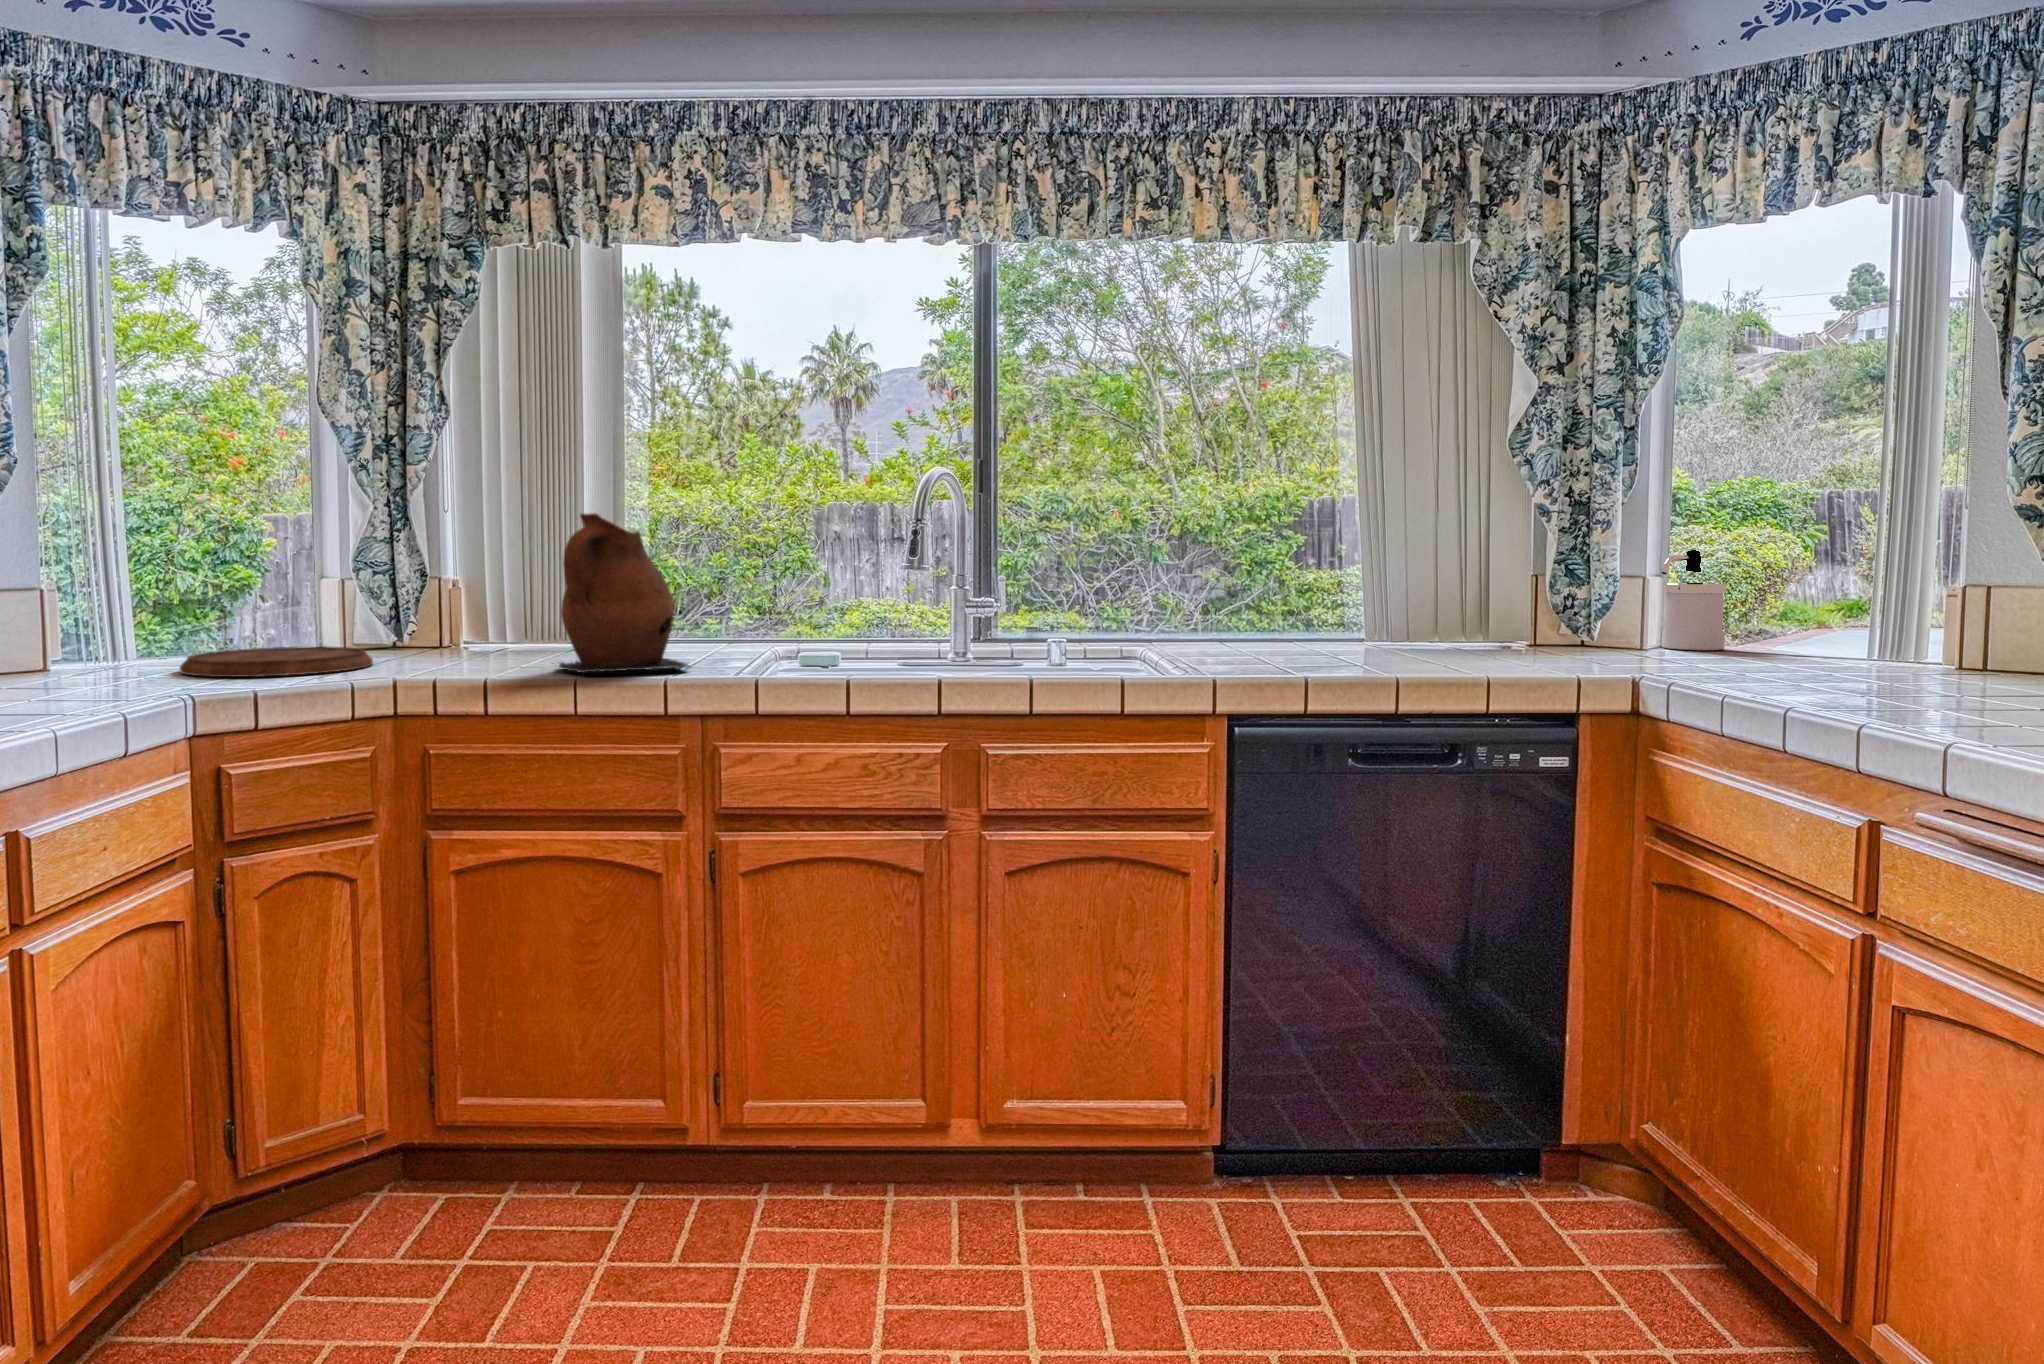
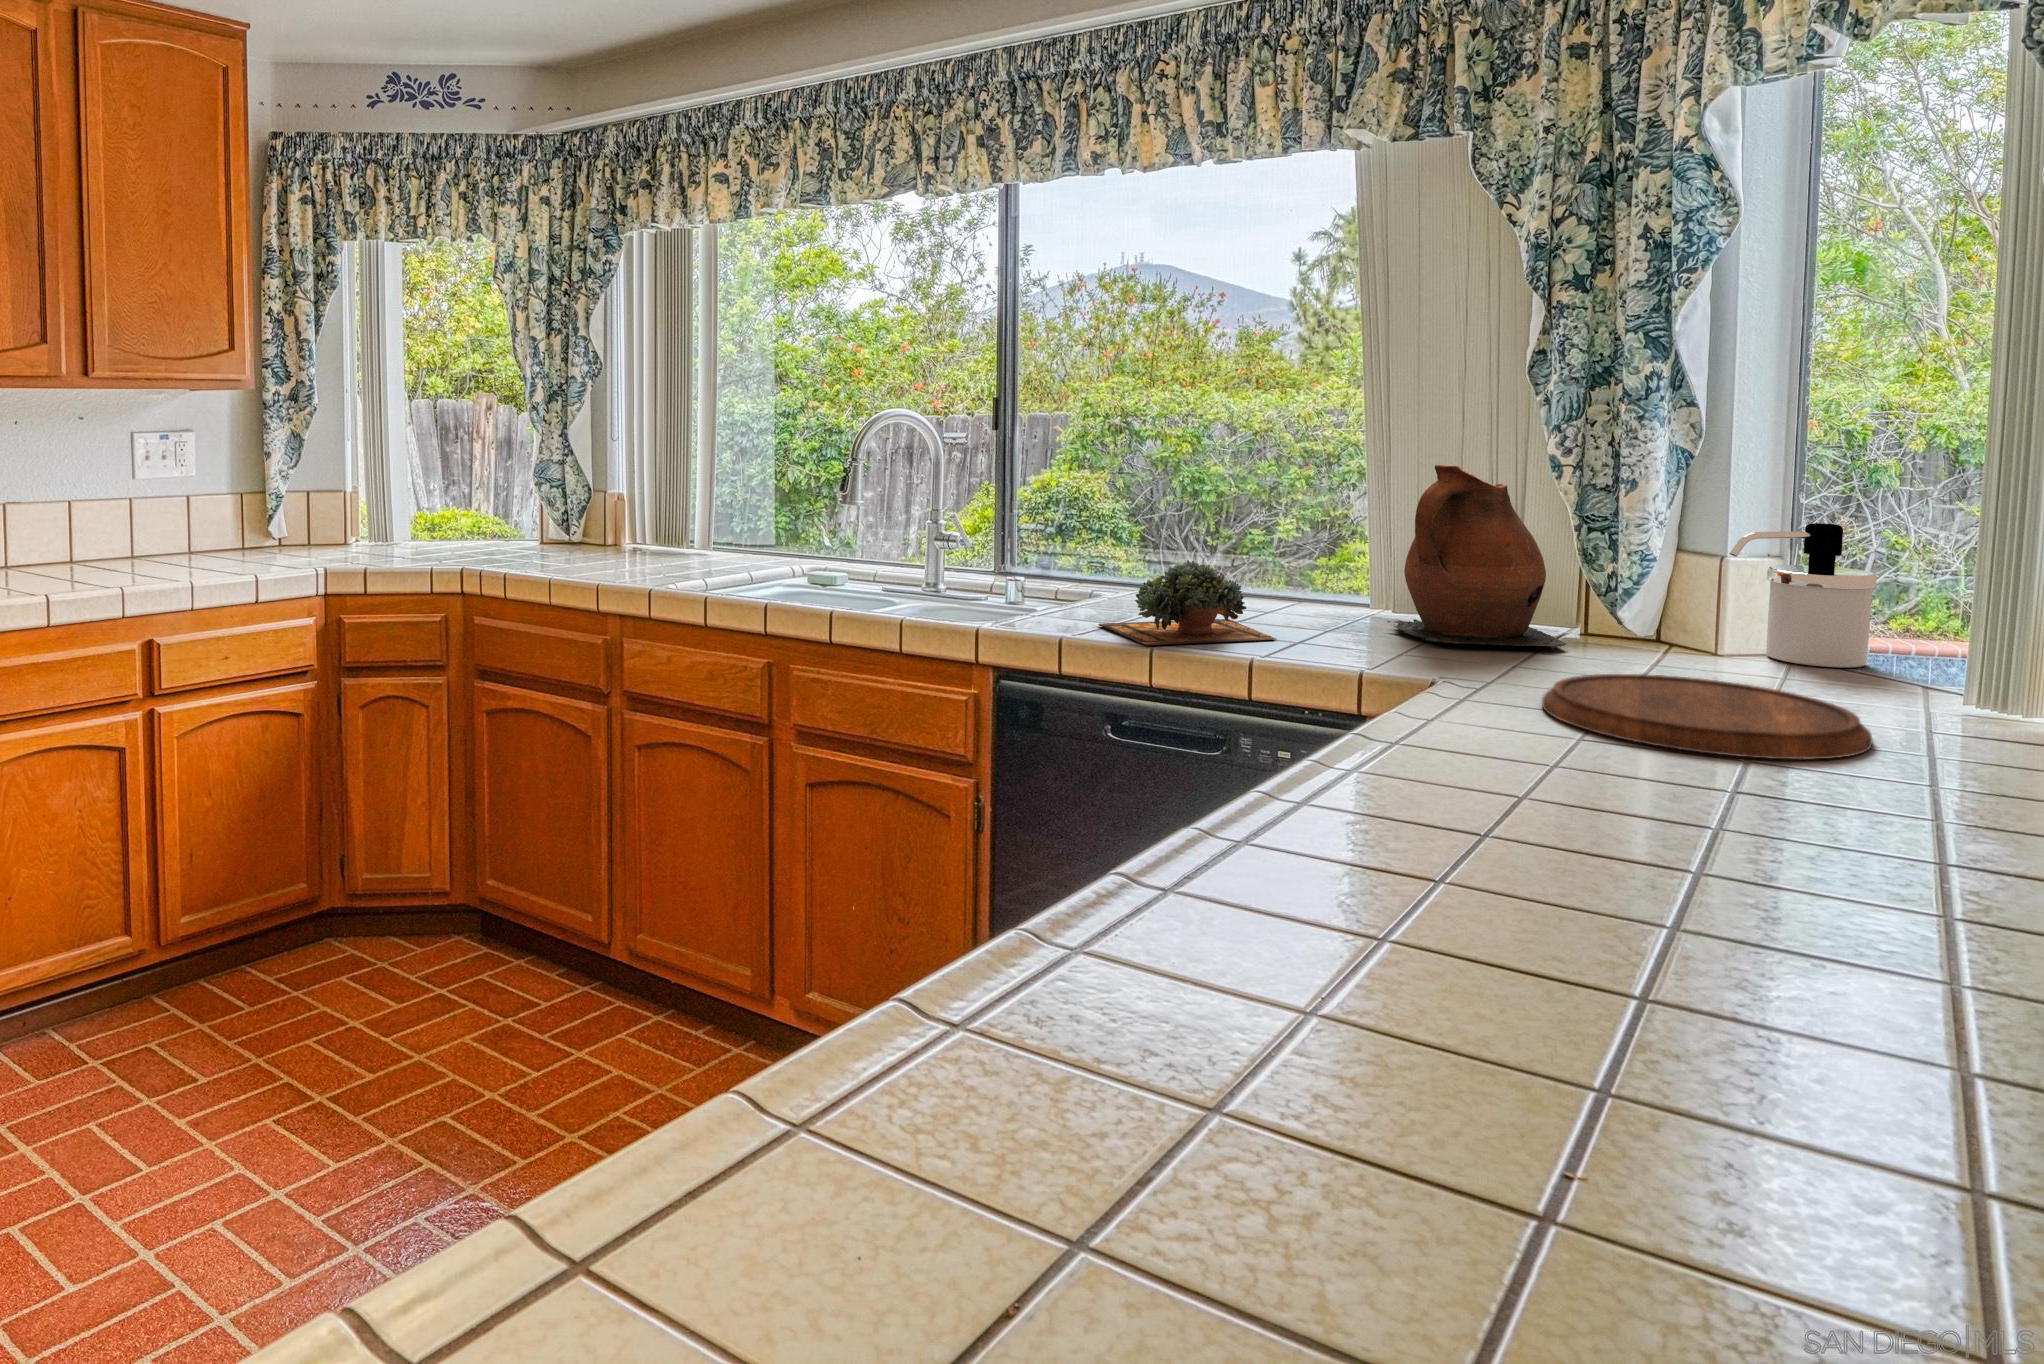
ceramic pitcher: present [552,513,689,672] -> present [1387,465,1566,650]
succulent plant: none [1257,599,1406,674] -> present [1099,560,1277,645]
cutting board: present [180,647,373,677] -> present [1542,674,1872,759]

